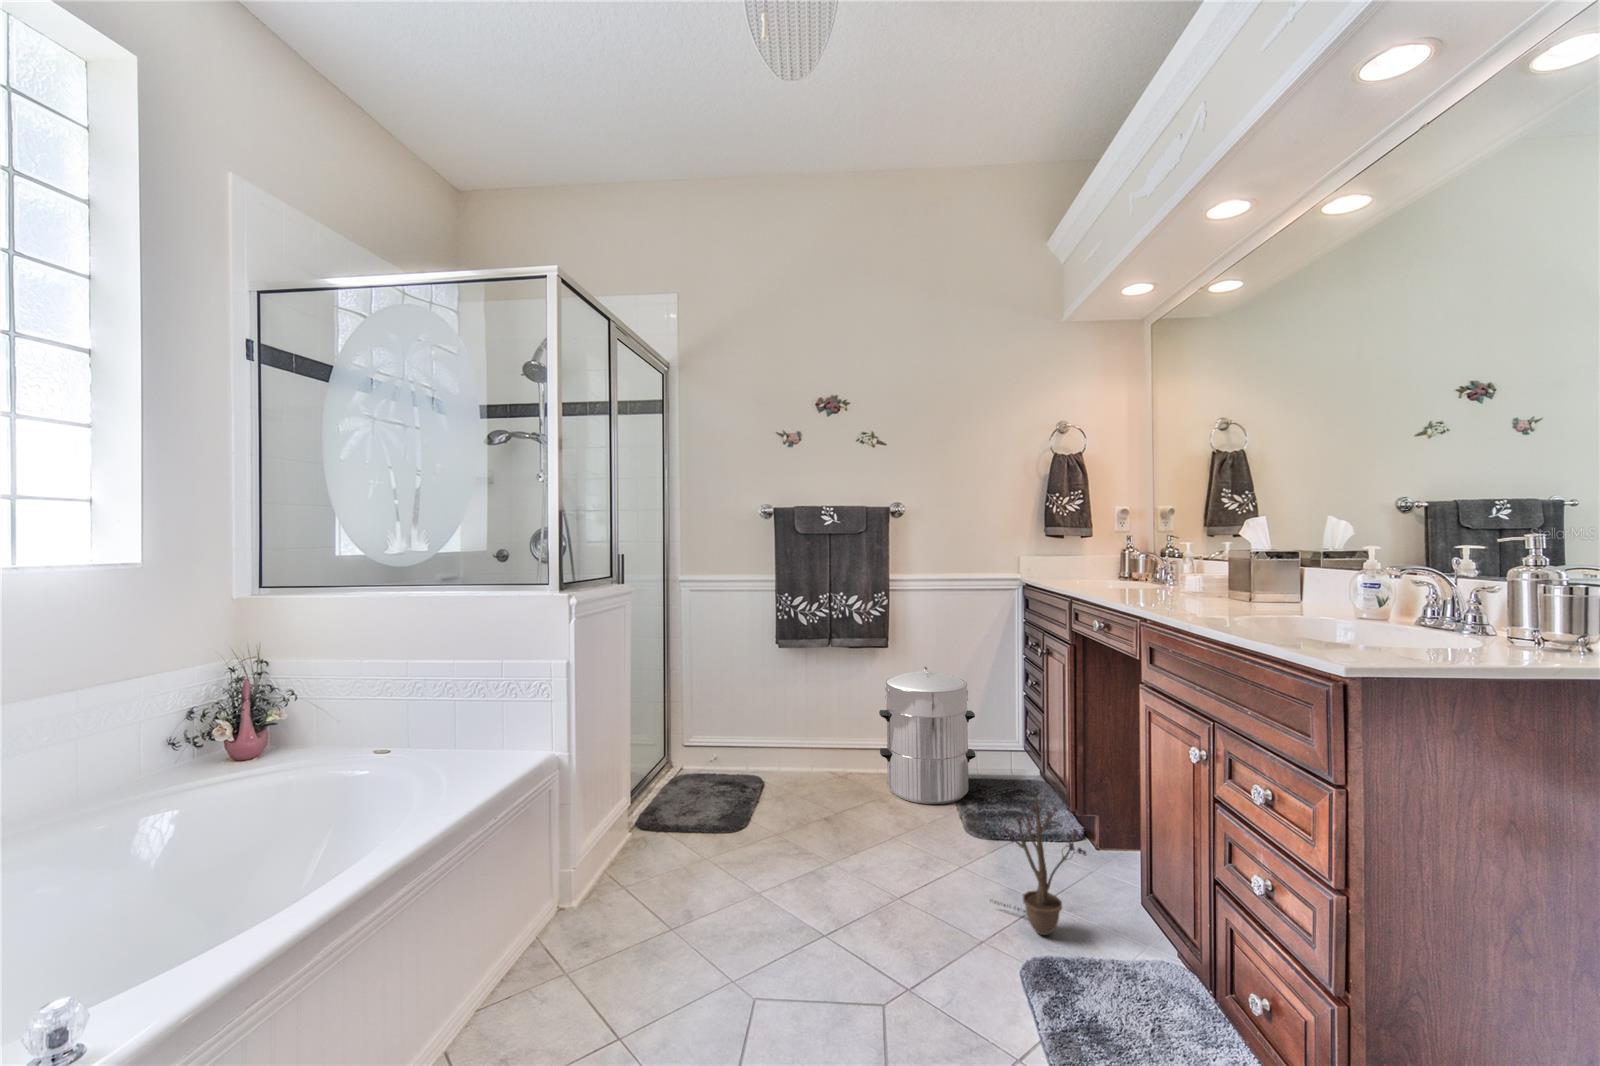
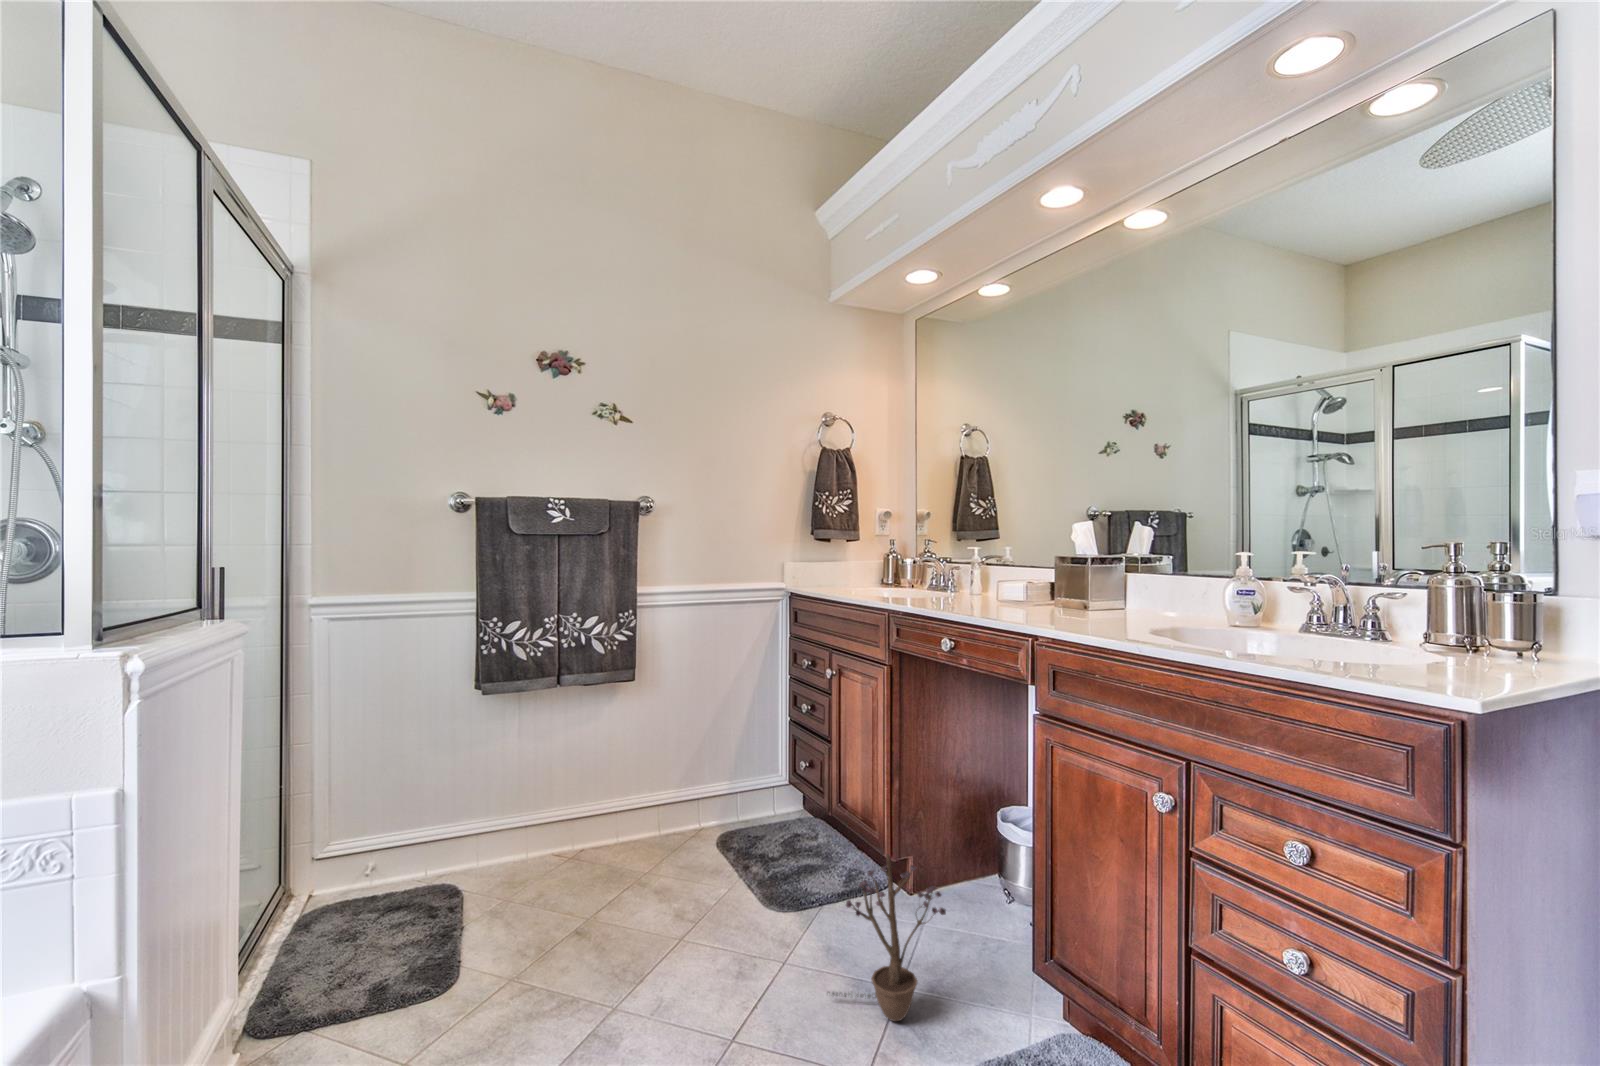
waste bin: present [879,667,976,804] -> none [630,701,748,875]

